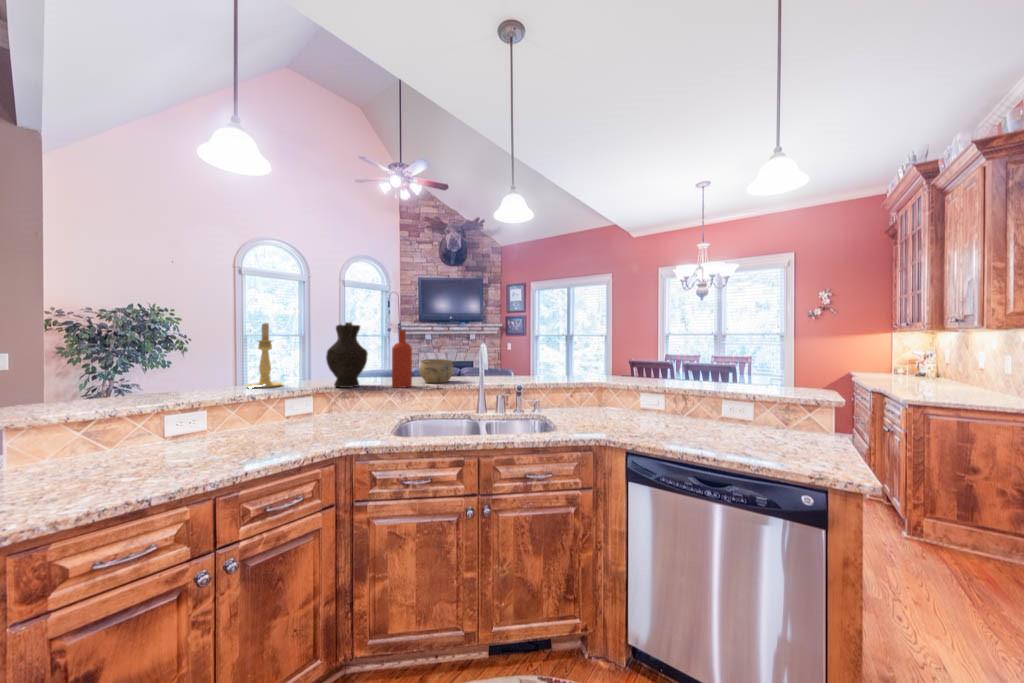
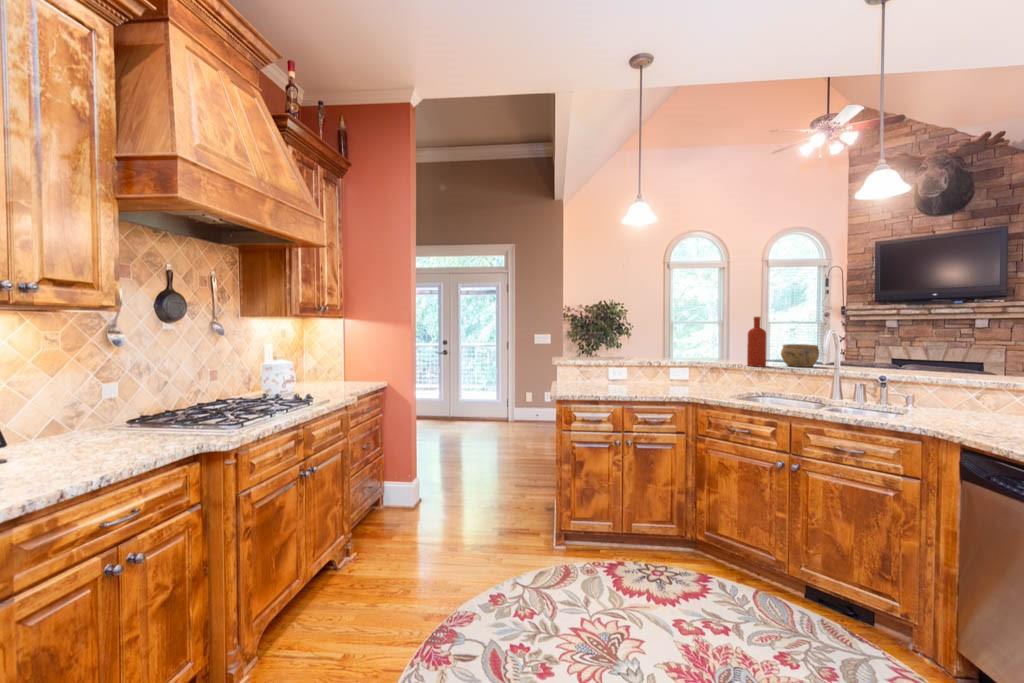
decorative vase: present [326,322,368,388] -> none [700,312,732,364]
candle holder: present [246,323,283,388] -> none [653,314,676,361]

